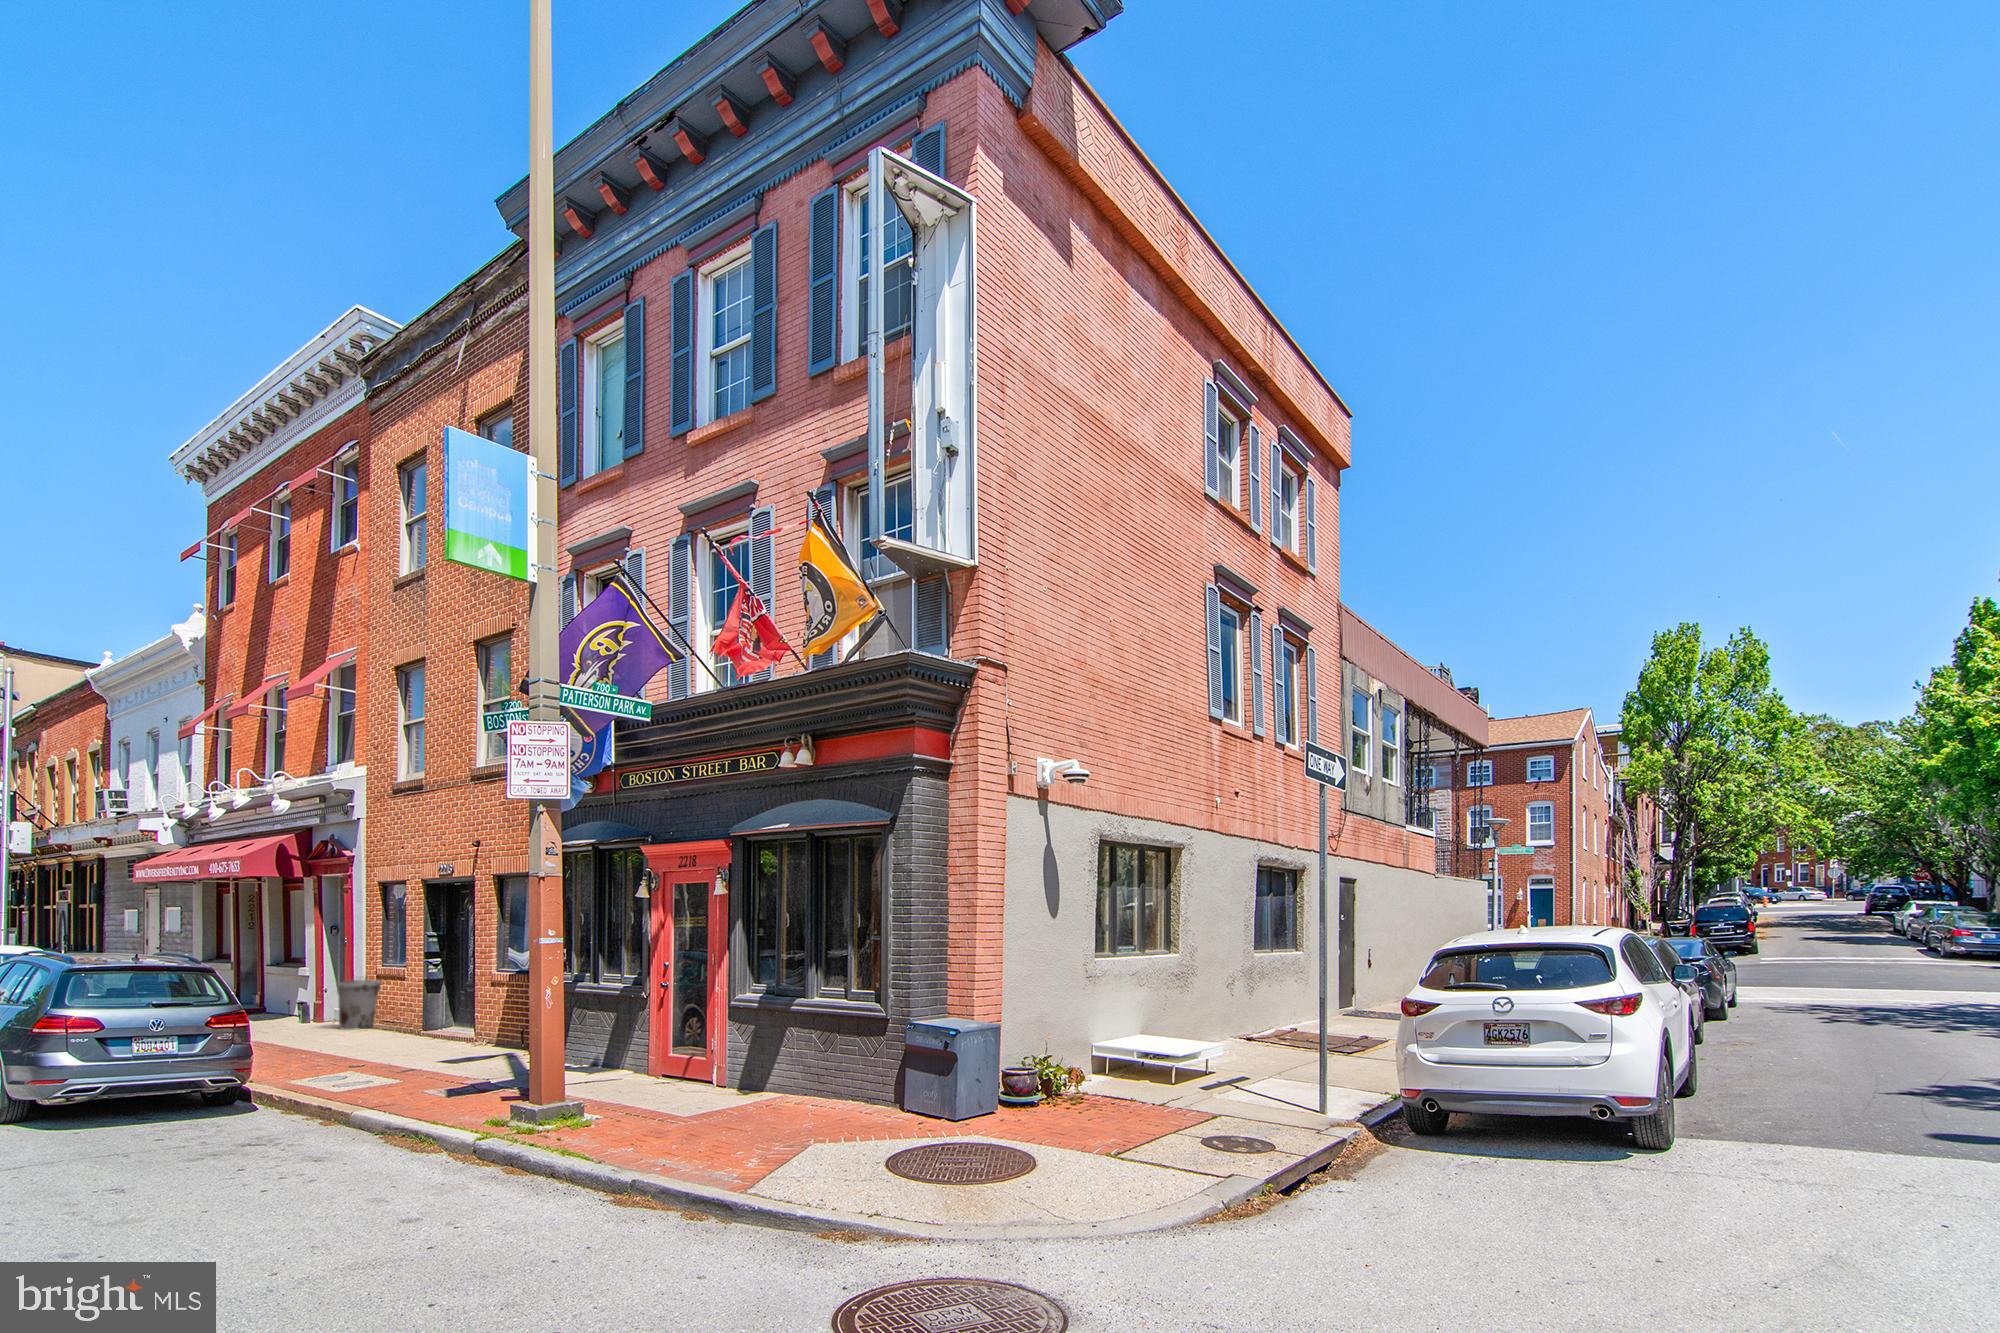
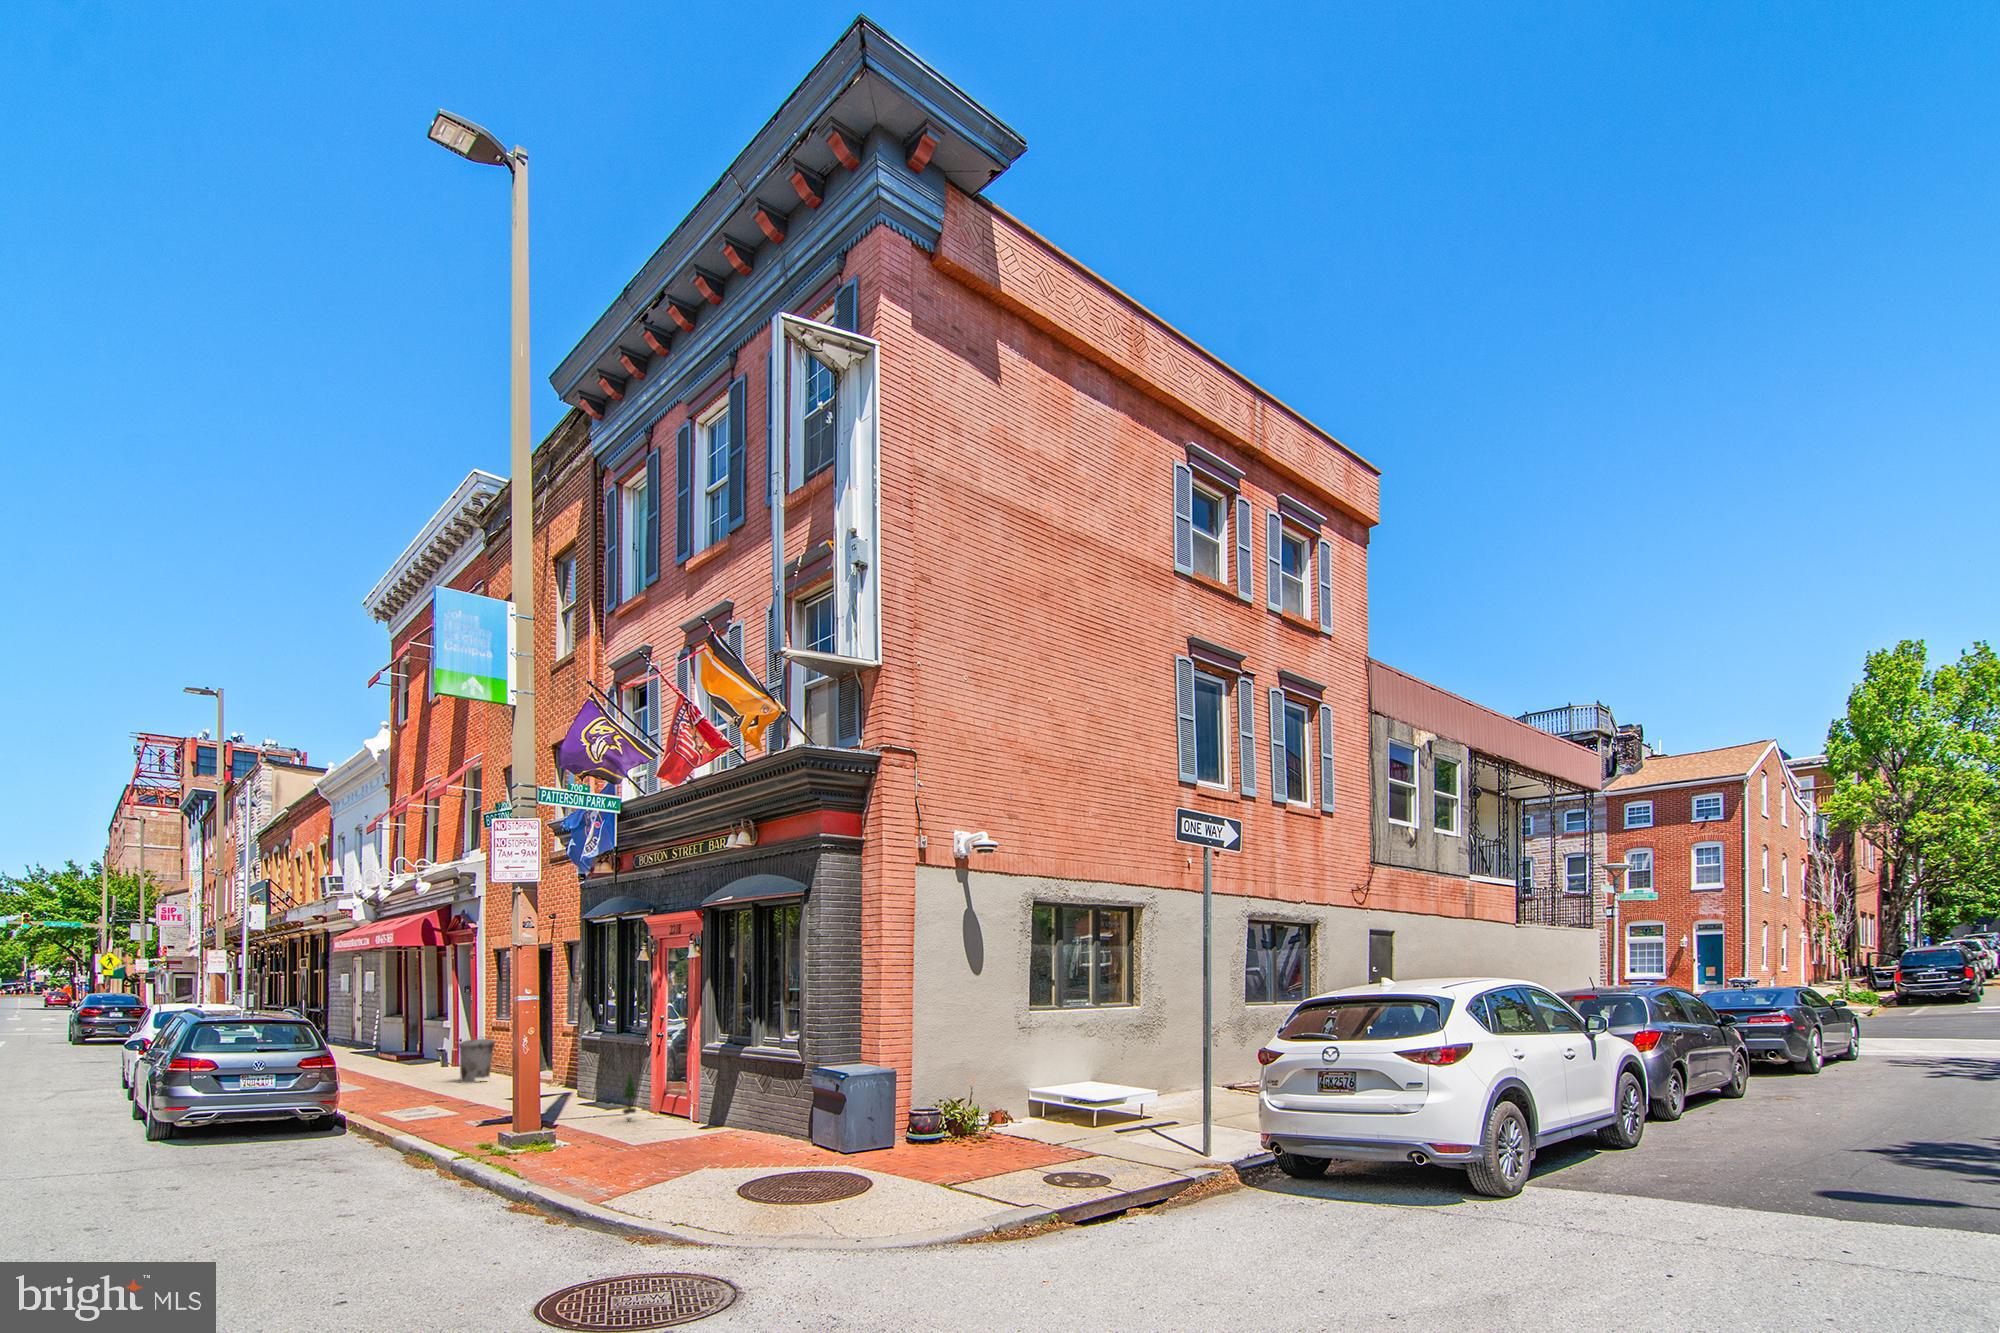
potted tree: none [597,1016,617,1071] -> present [623,1074,637,1120]

